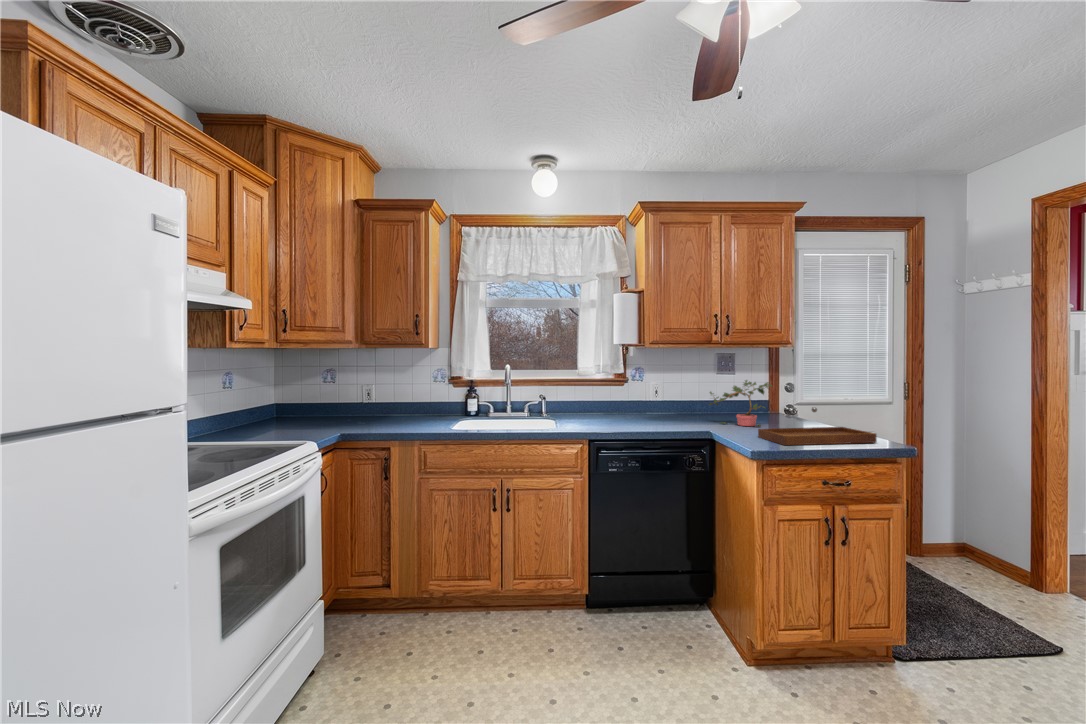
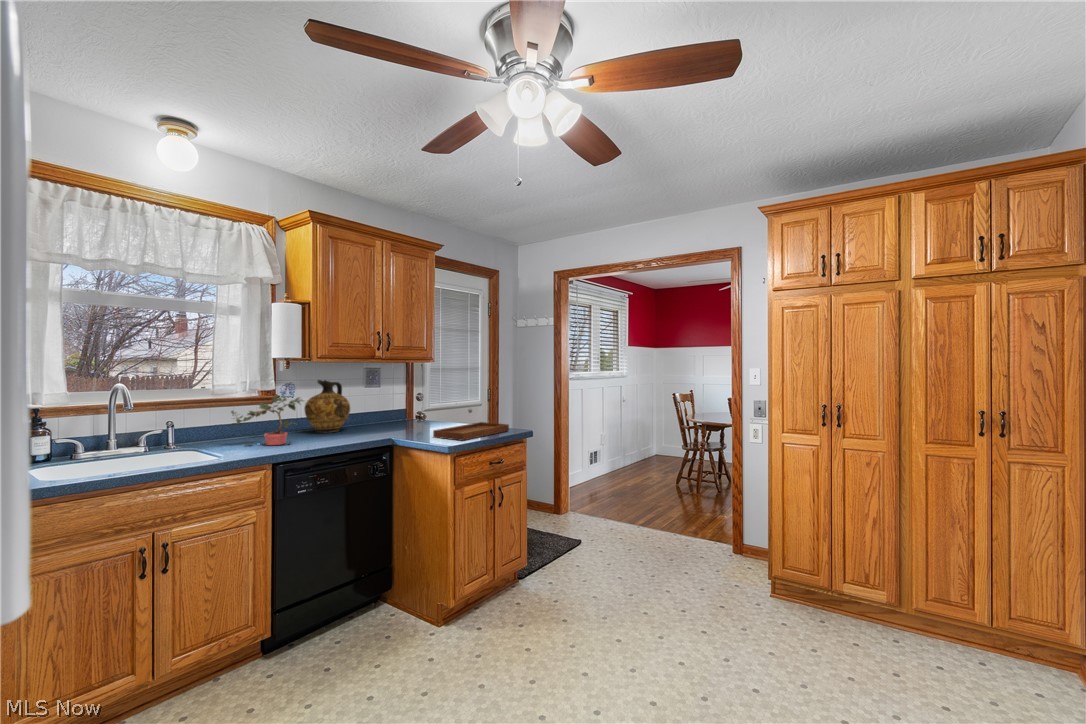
ceramic jug: none [647,367,690,419] -> present [304,380,350,433]
potted plant: present [709,380,772,426] -> present [230,396,303,445]

